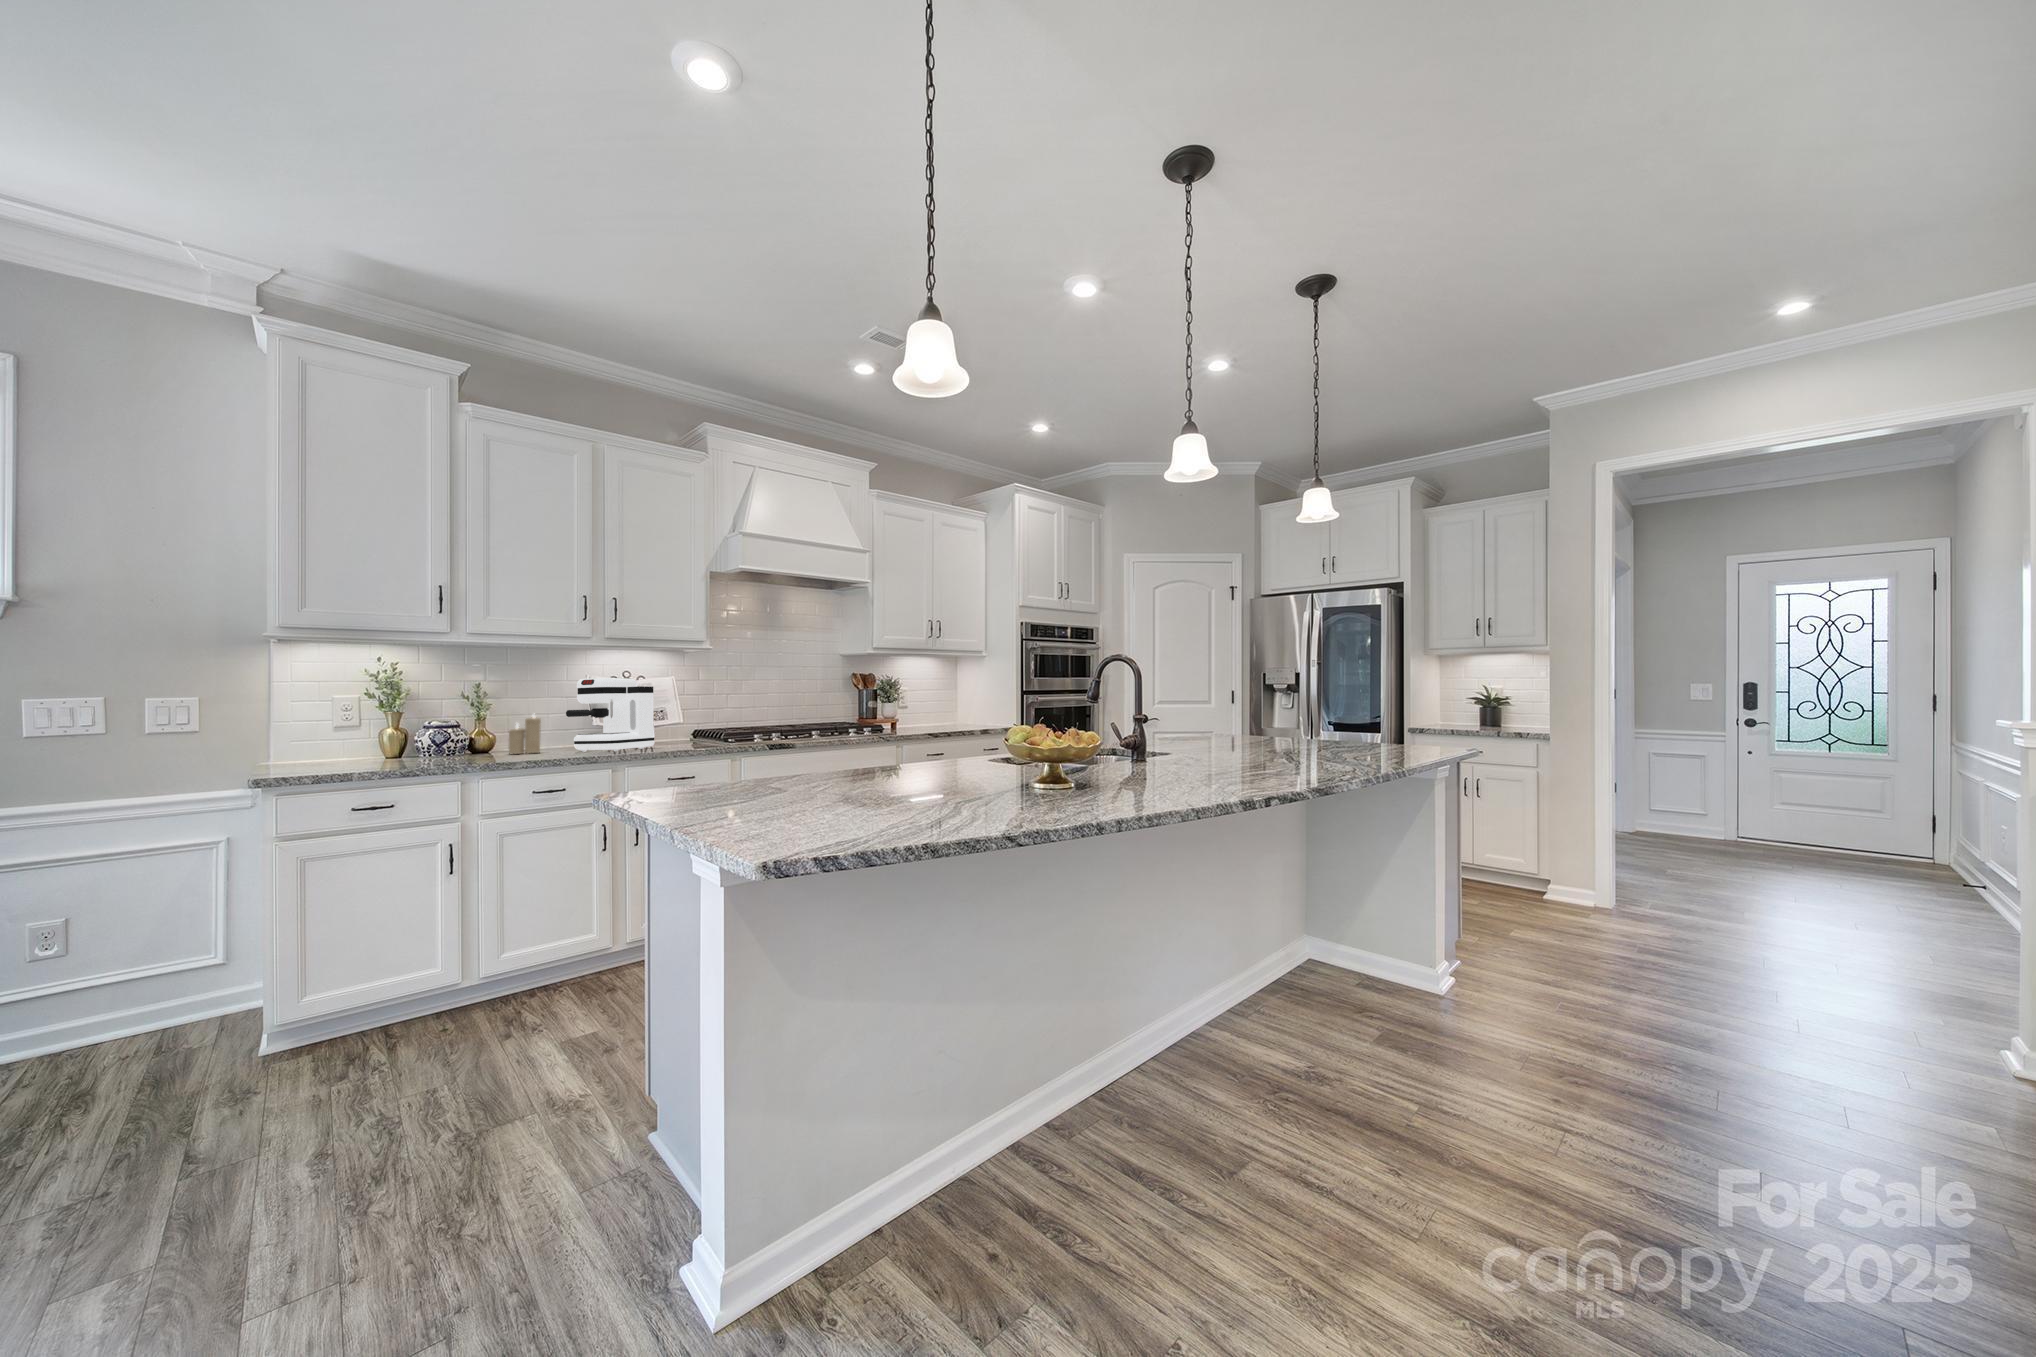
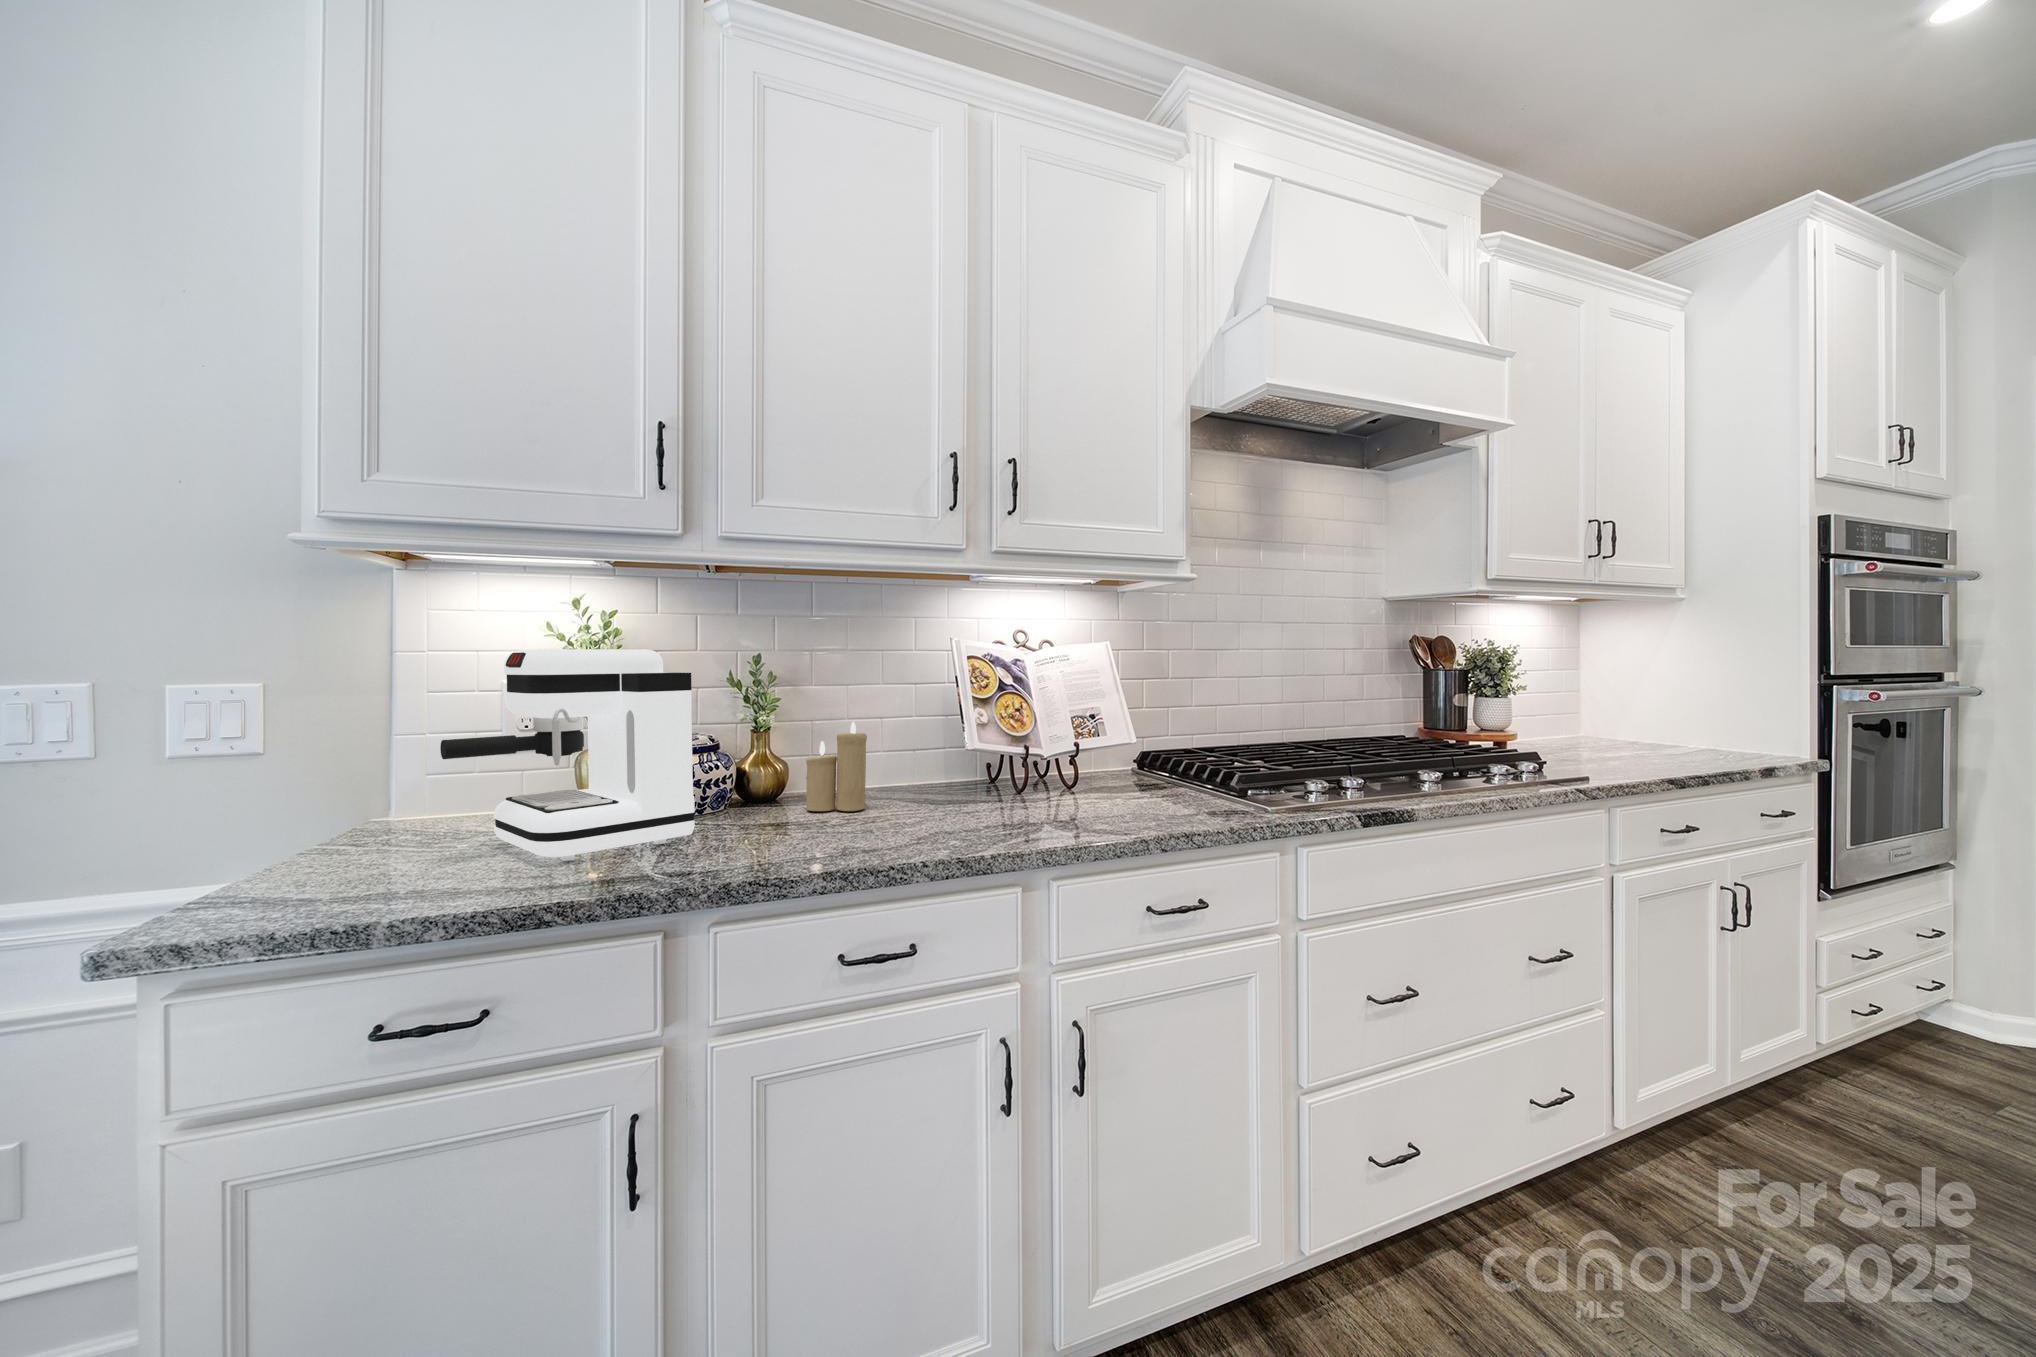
coffee maker: present [566,678,655,752] -> present [440,649,695,861]

